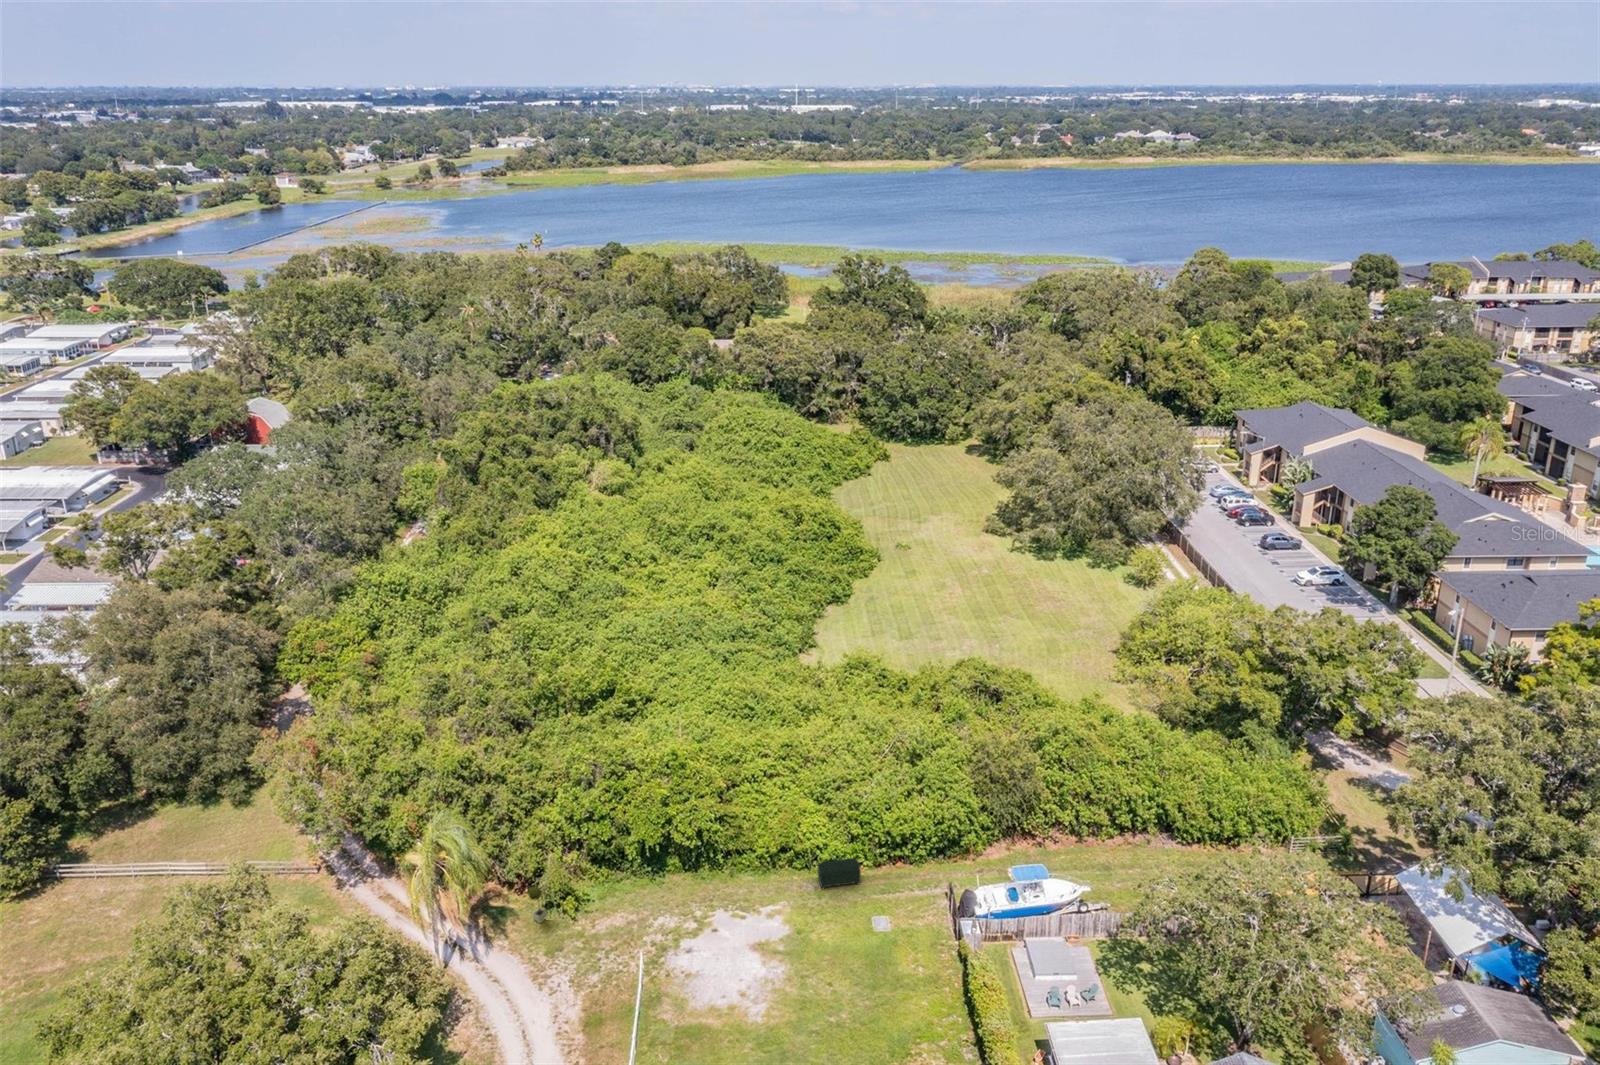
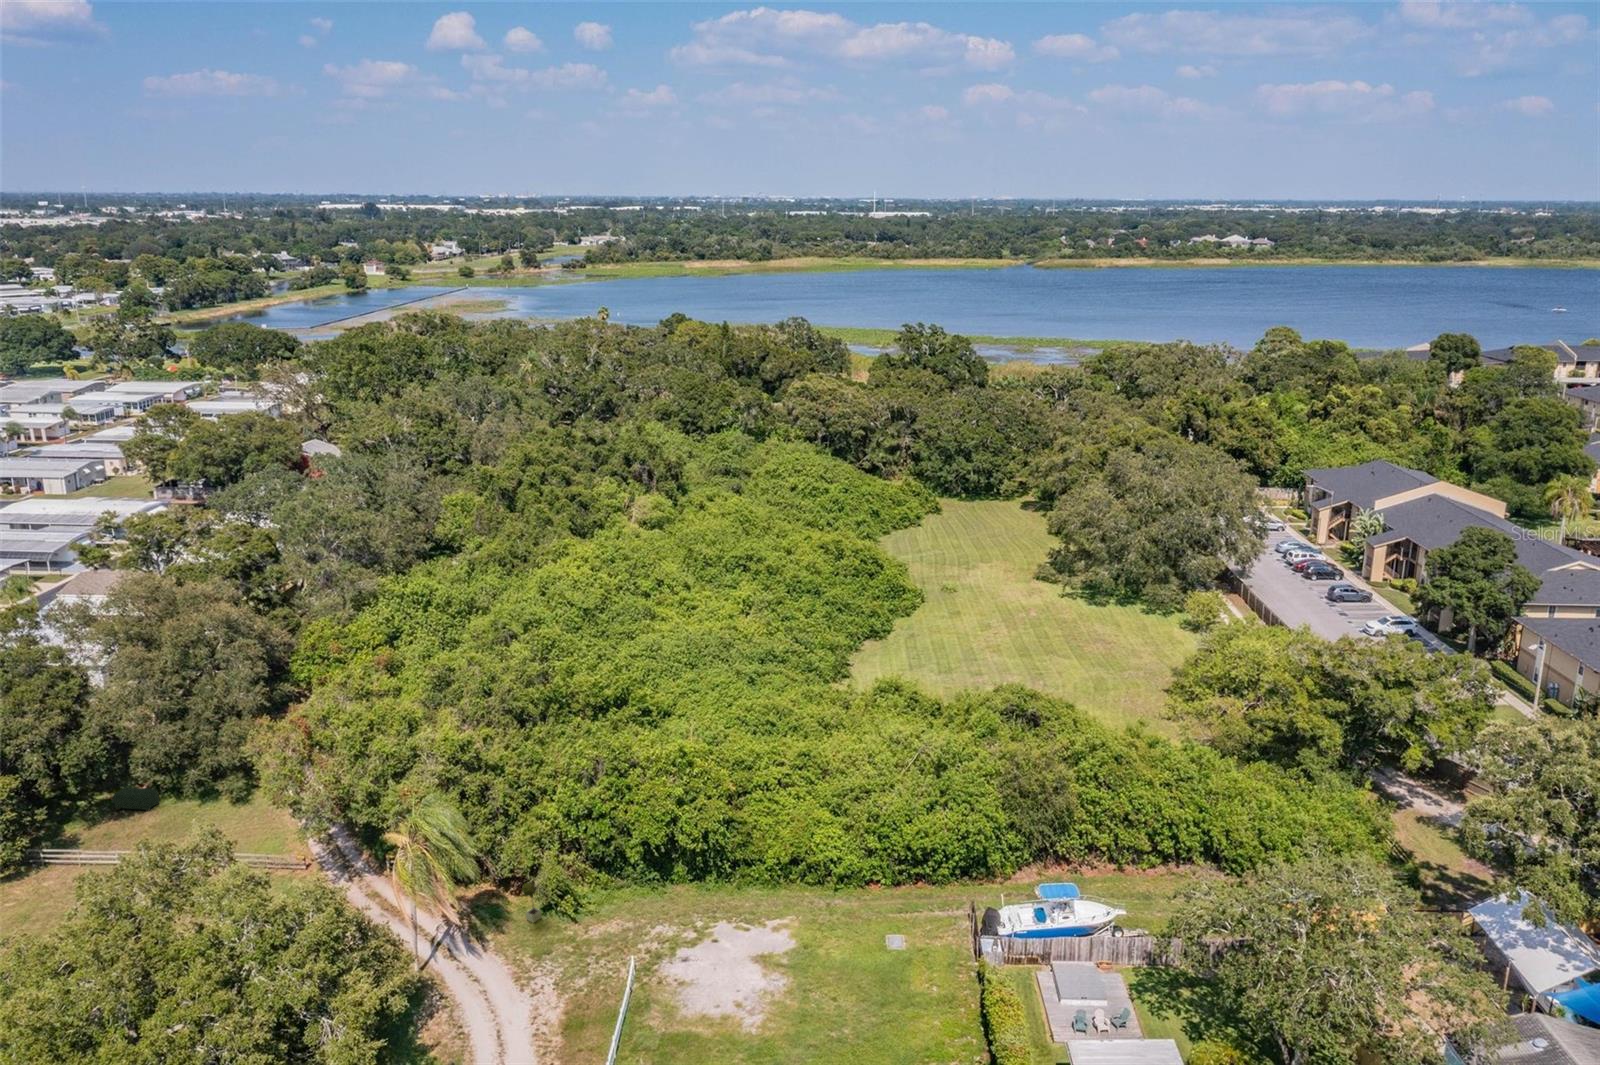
bench: present [818,858,861,889] -> present [114,787,160,811]

